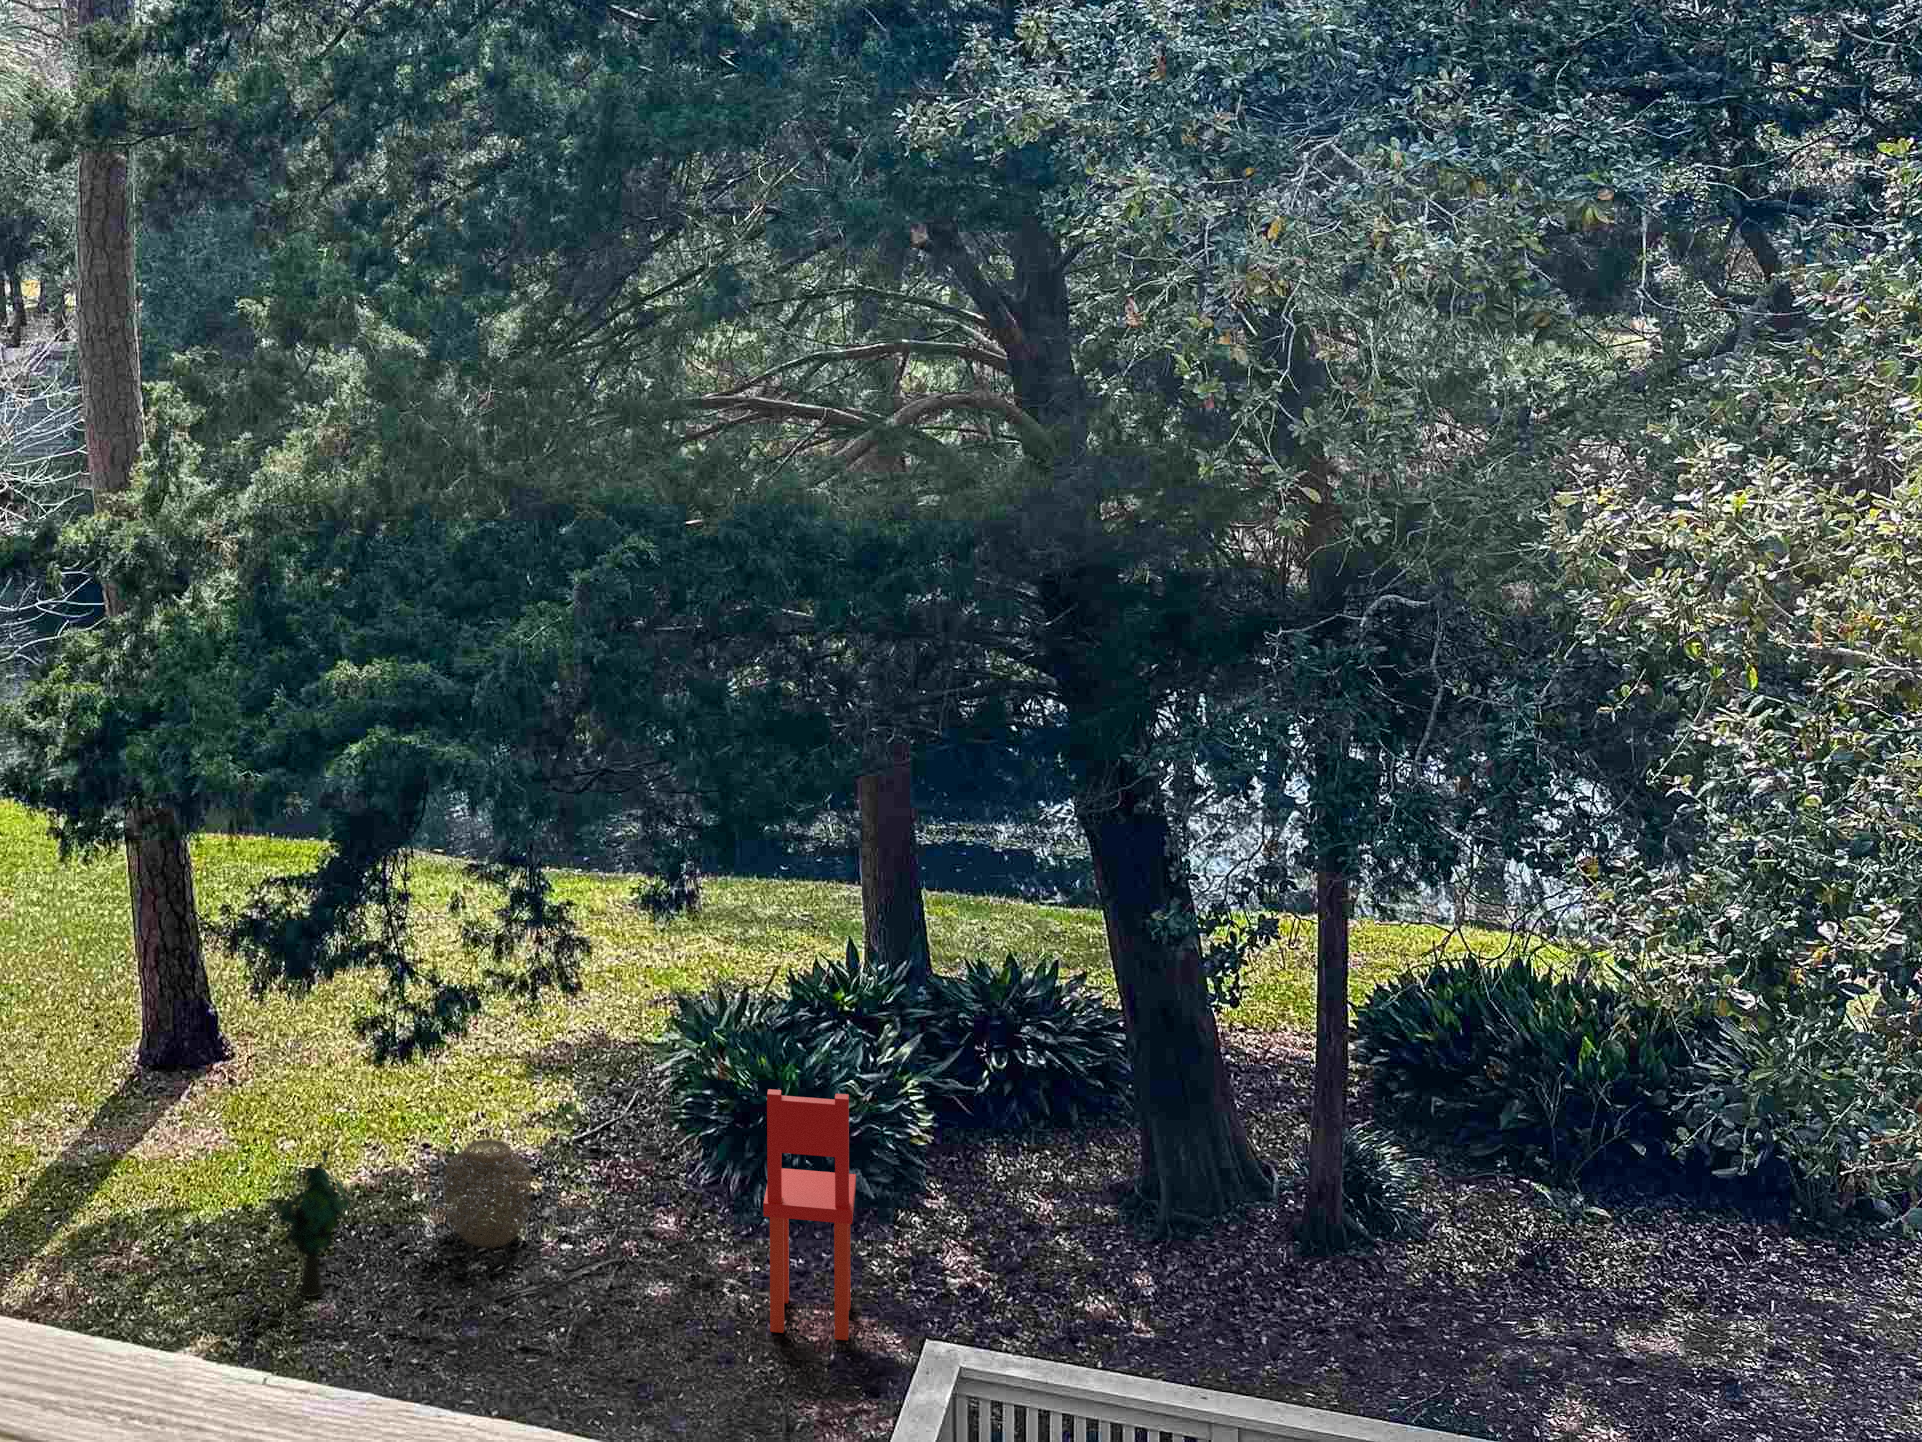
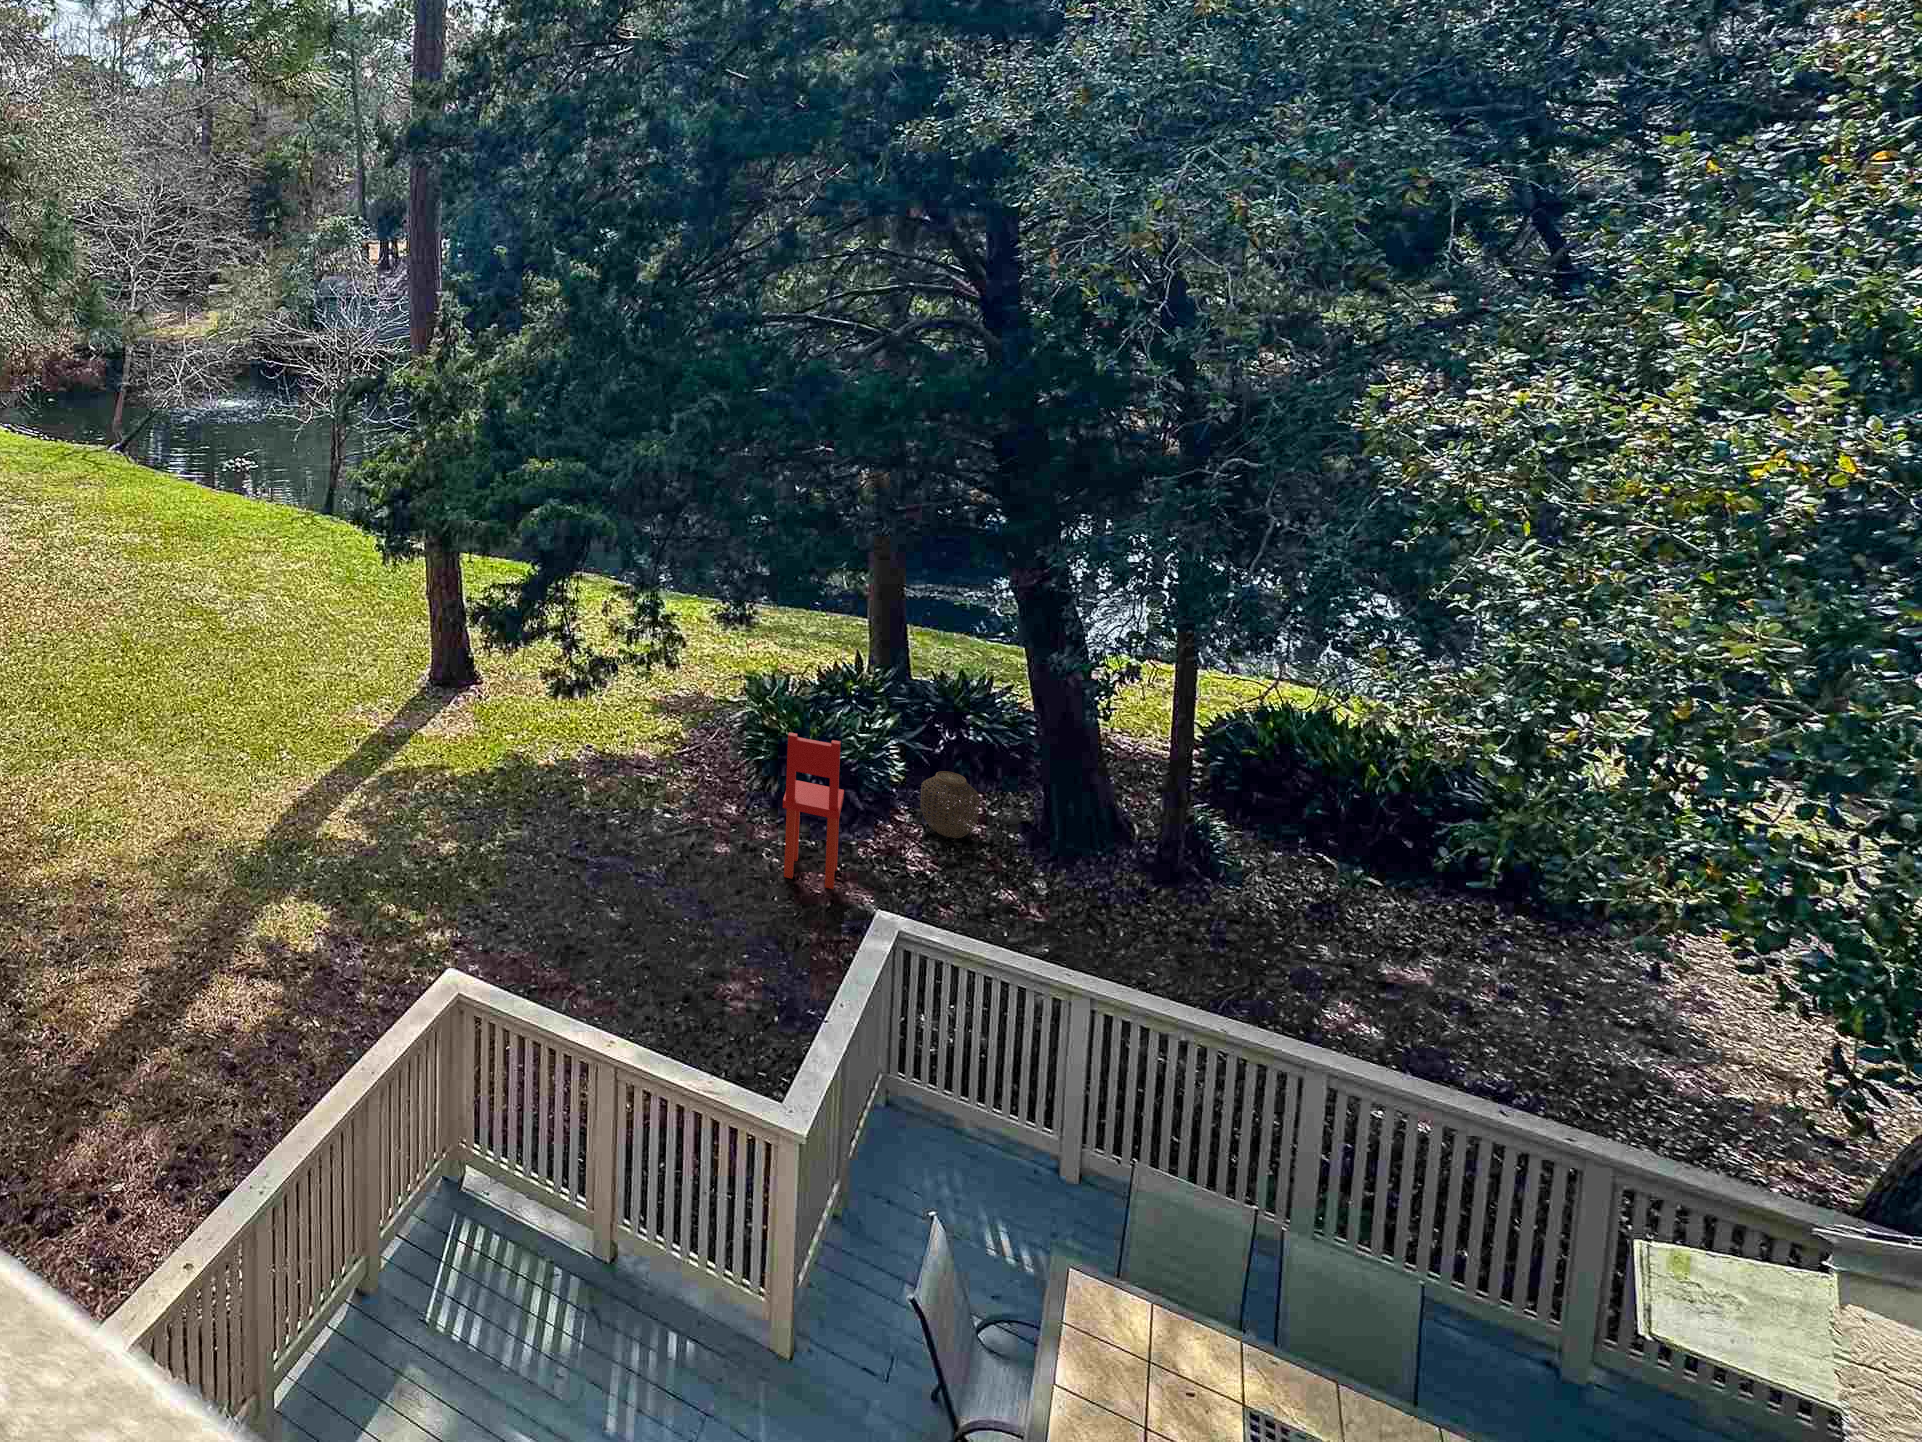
woven basket: present [444,1139,531,1247] -> present [920,771,979,838]
decorative plant: present [272,1150,350,1297] -> none [490,735,535,818]

